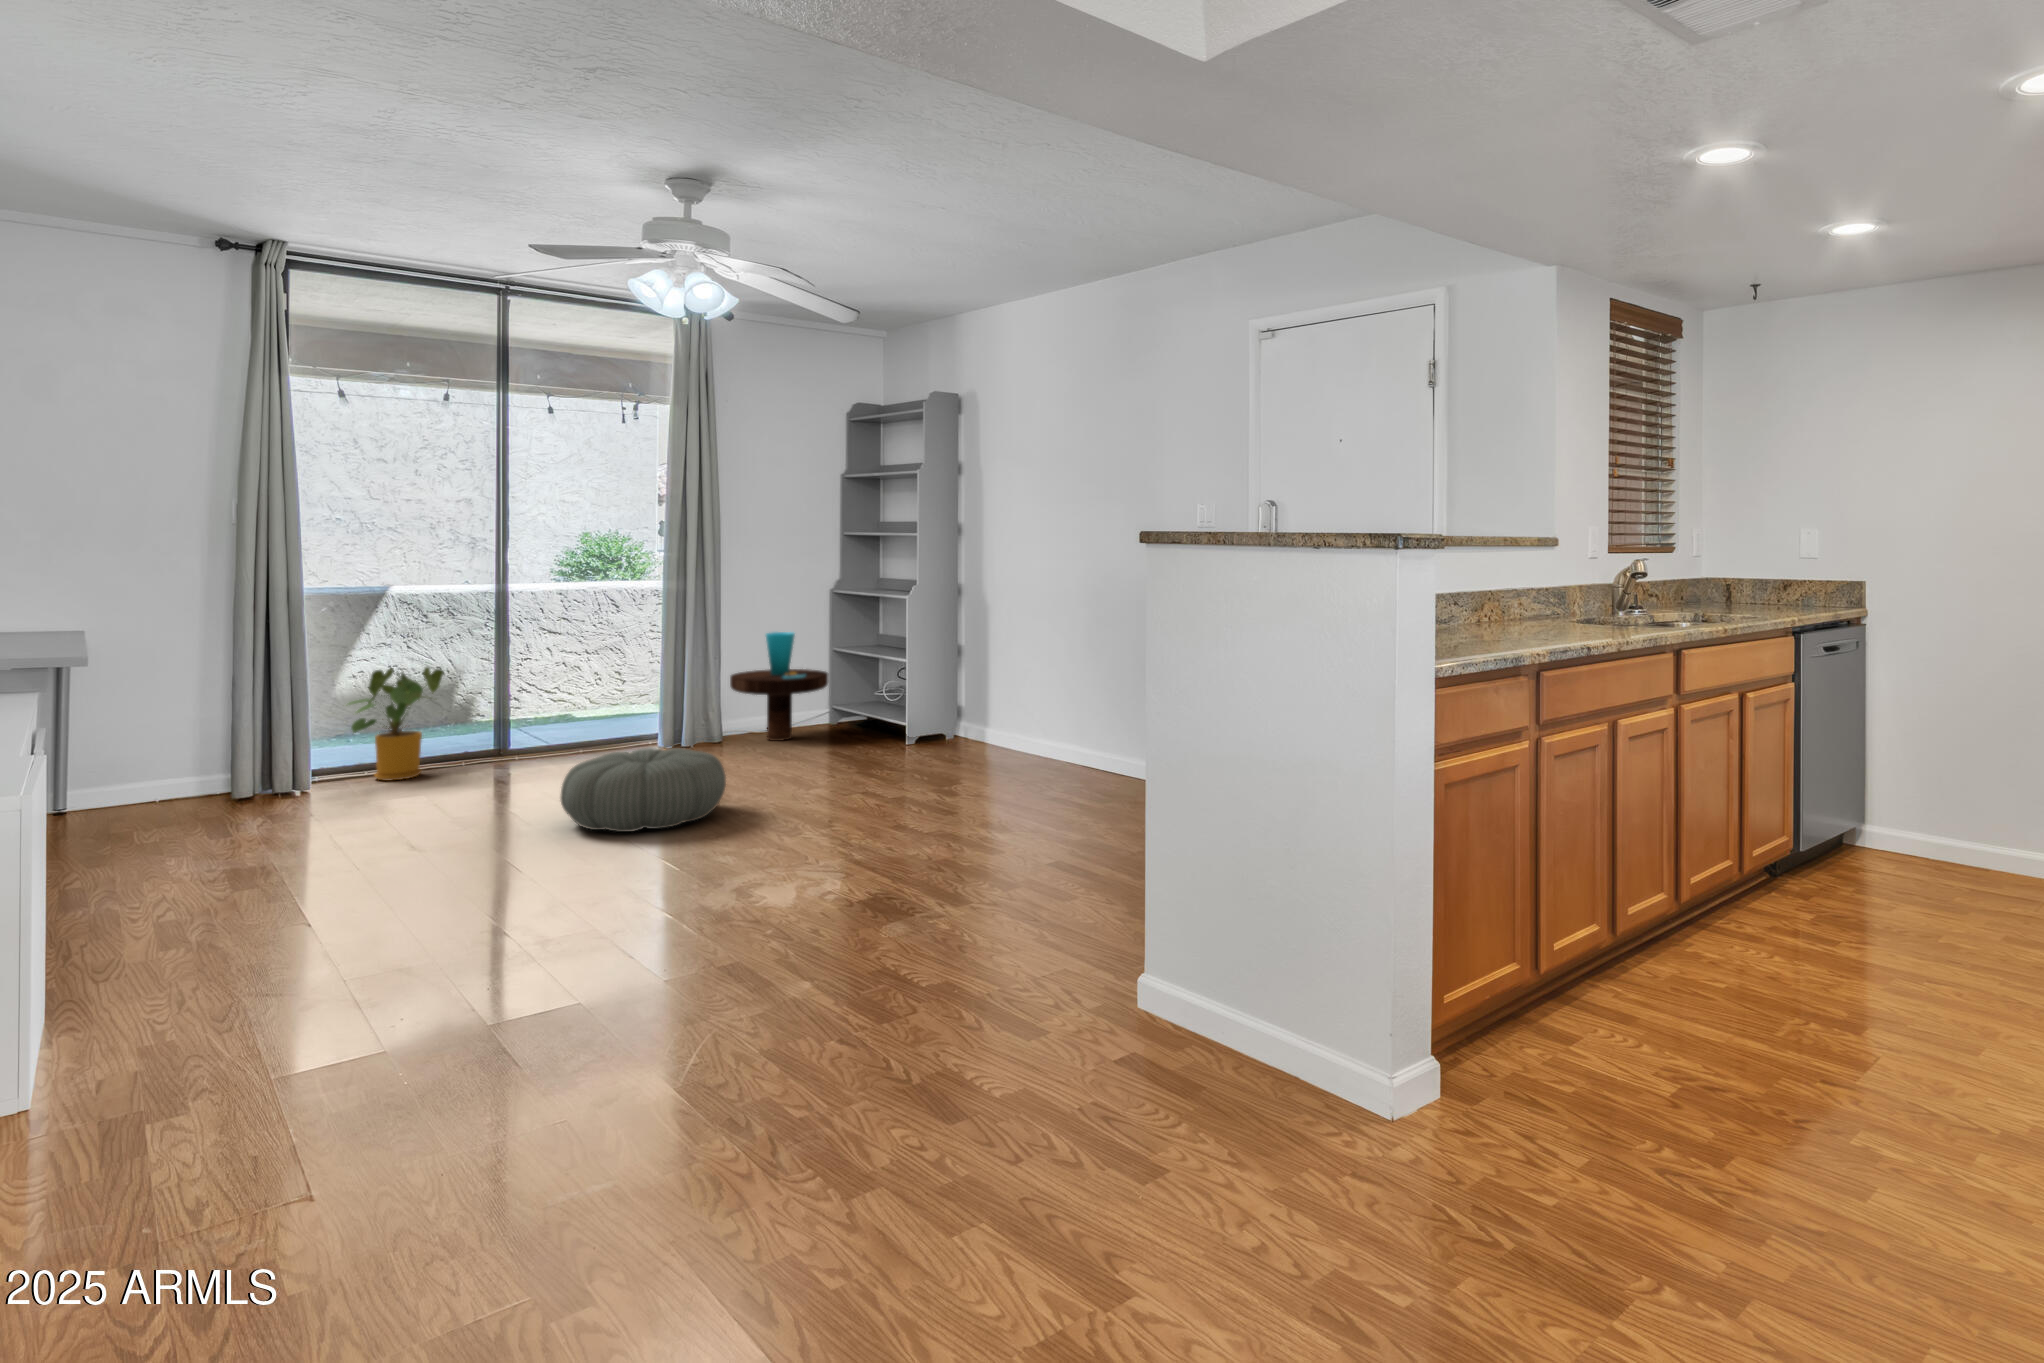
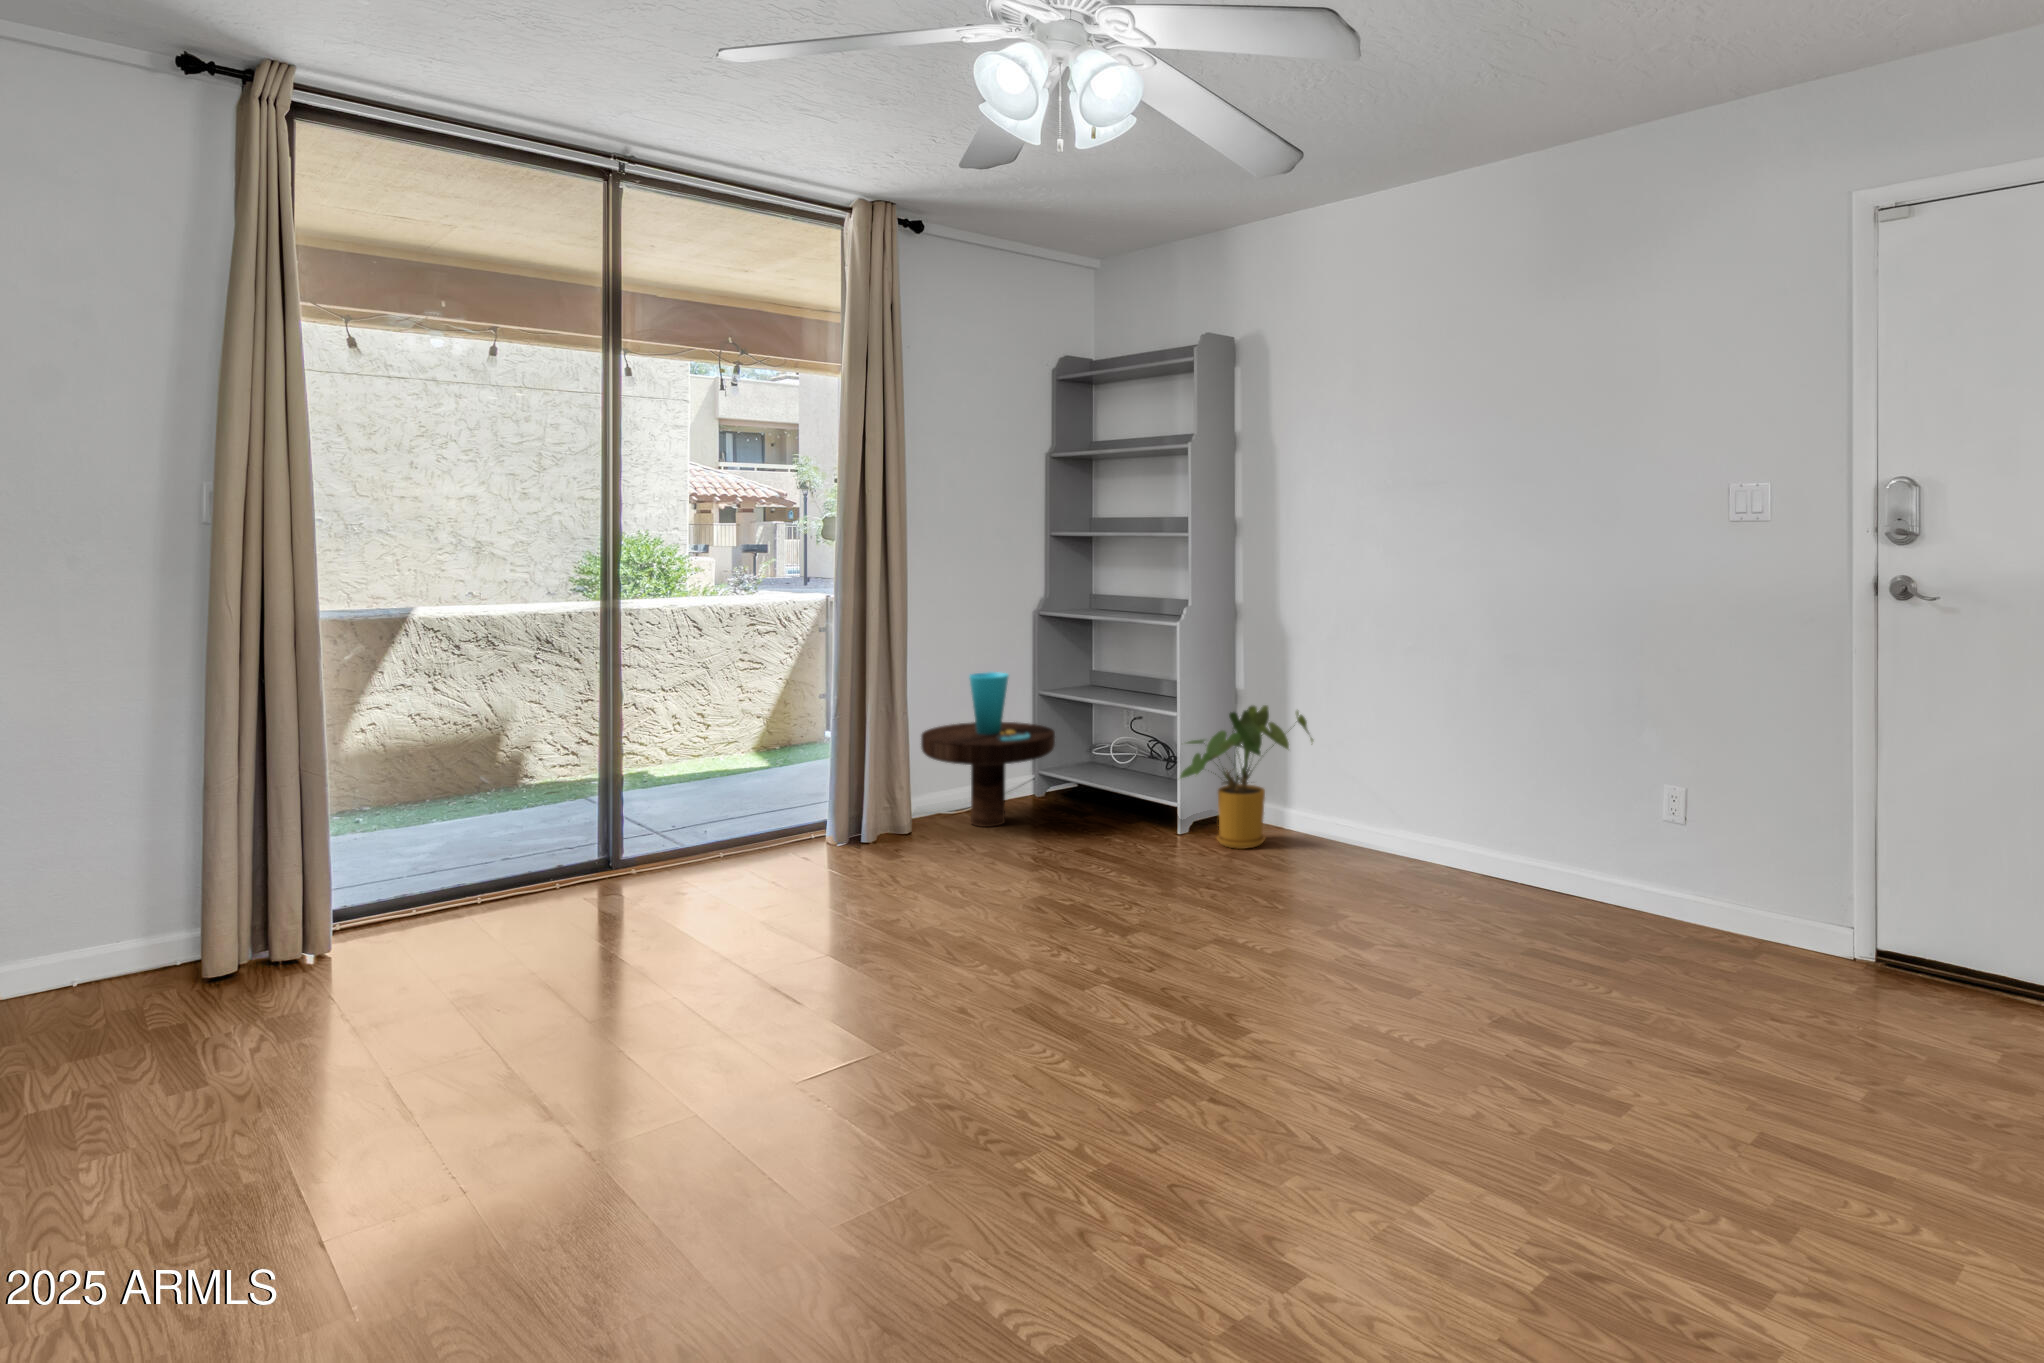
house plant: present [349,667,444,780] -> present [1180,705,1313,849]
pouf: present [560,748,726,832] -> none [790,890,1052,1063]

